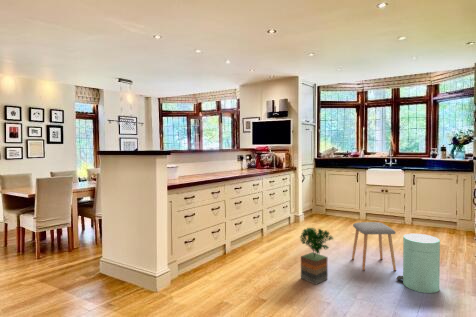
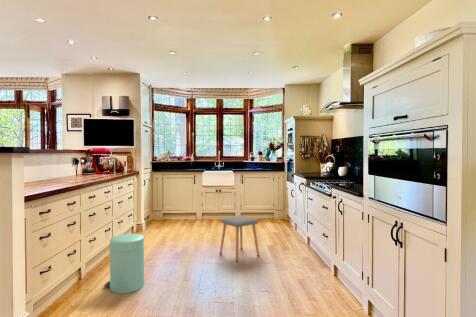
potted tree: present [300,228,333,284] -> none [189,227,223,284]
trash can: present [396,234,440,293] -> present [104,234,144,294]

